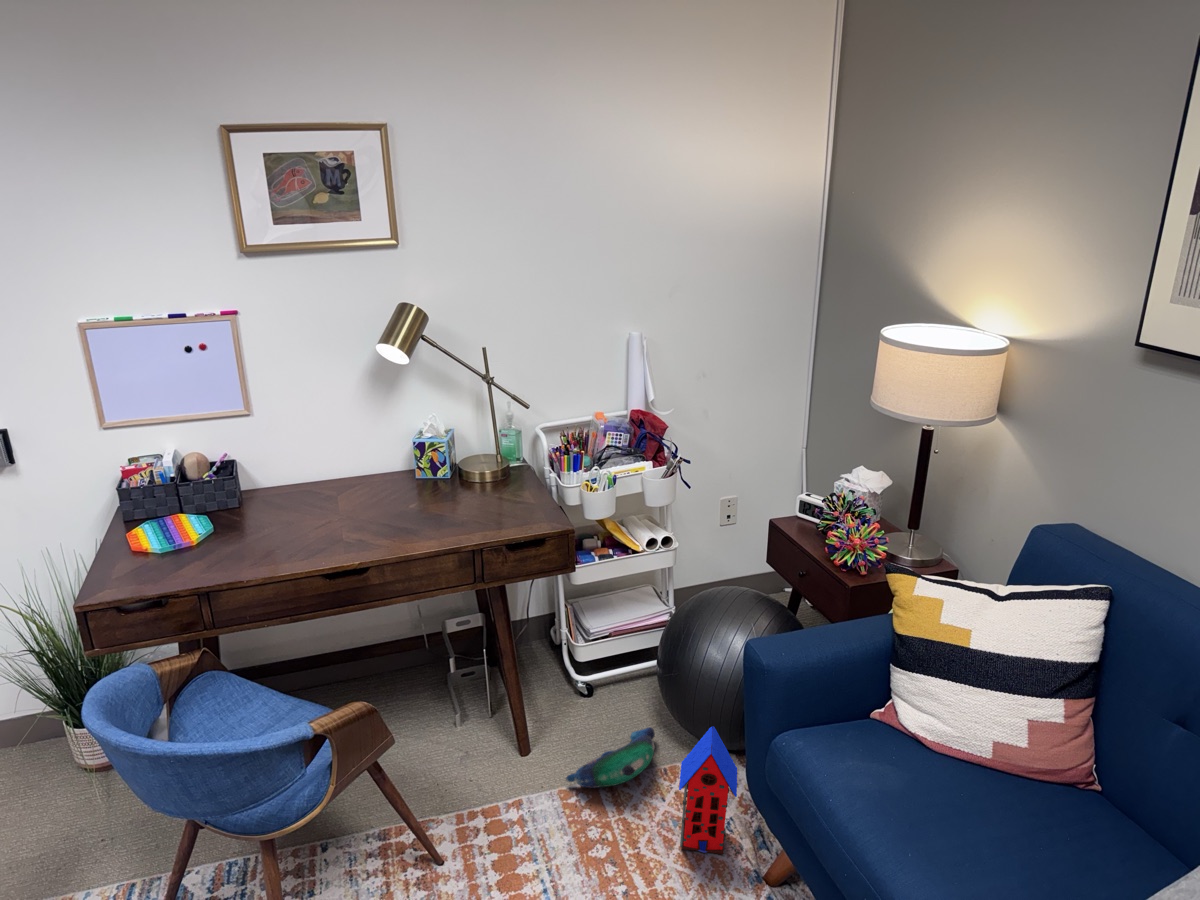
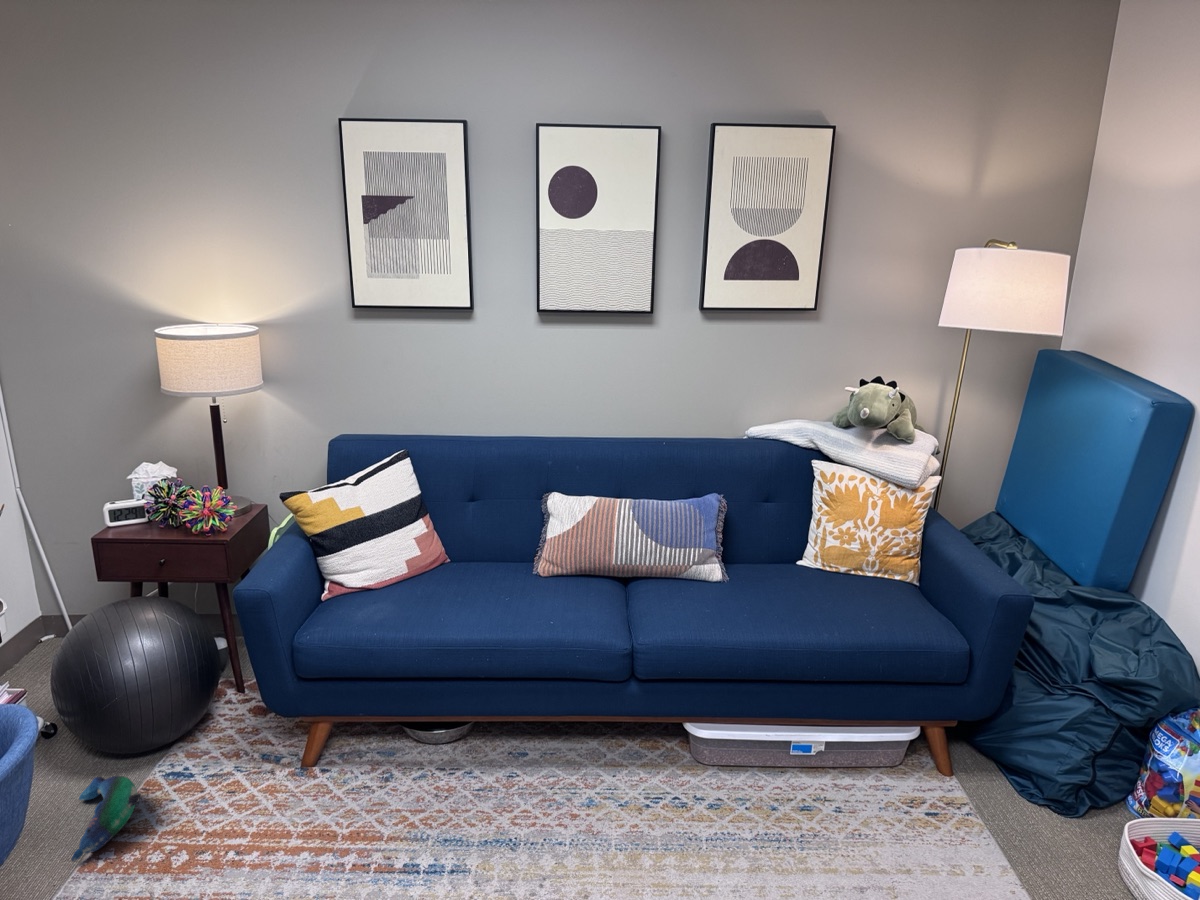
toy house: present [679,727,737,854] -> none [197,689,263,804]

